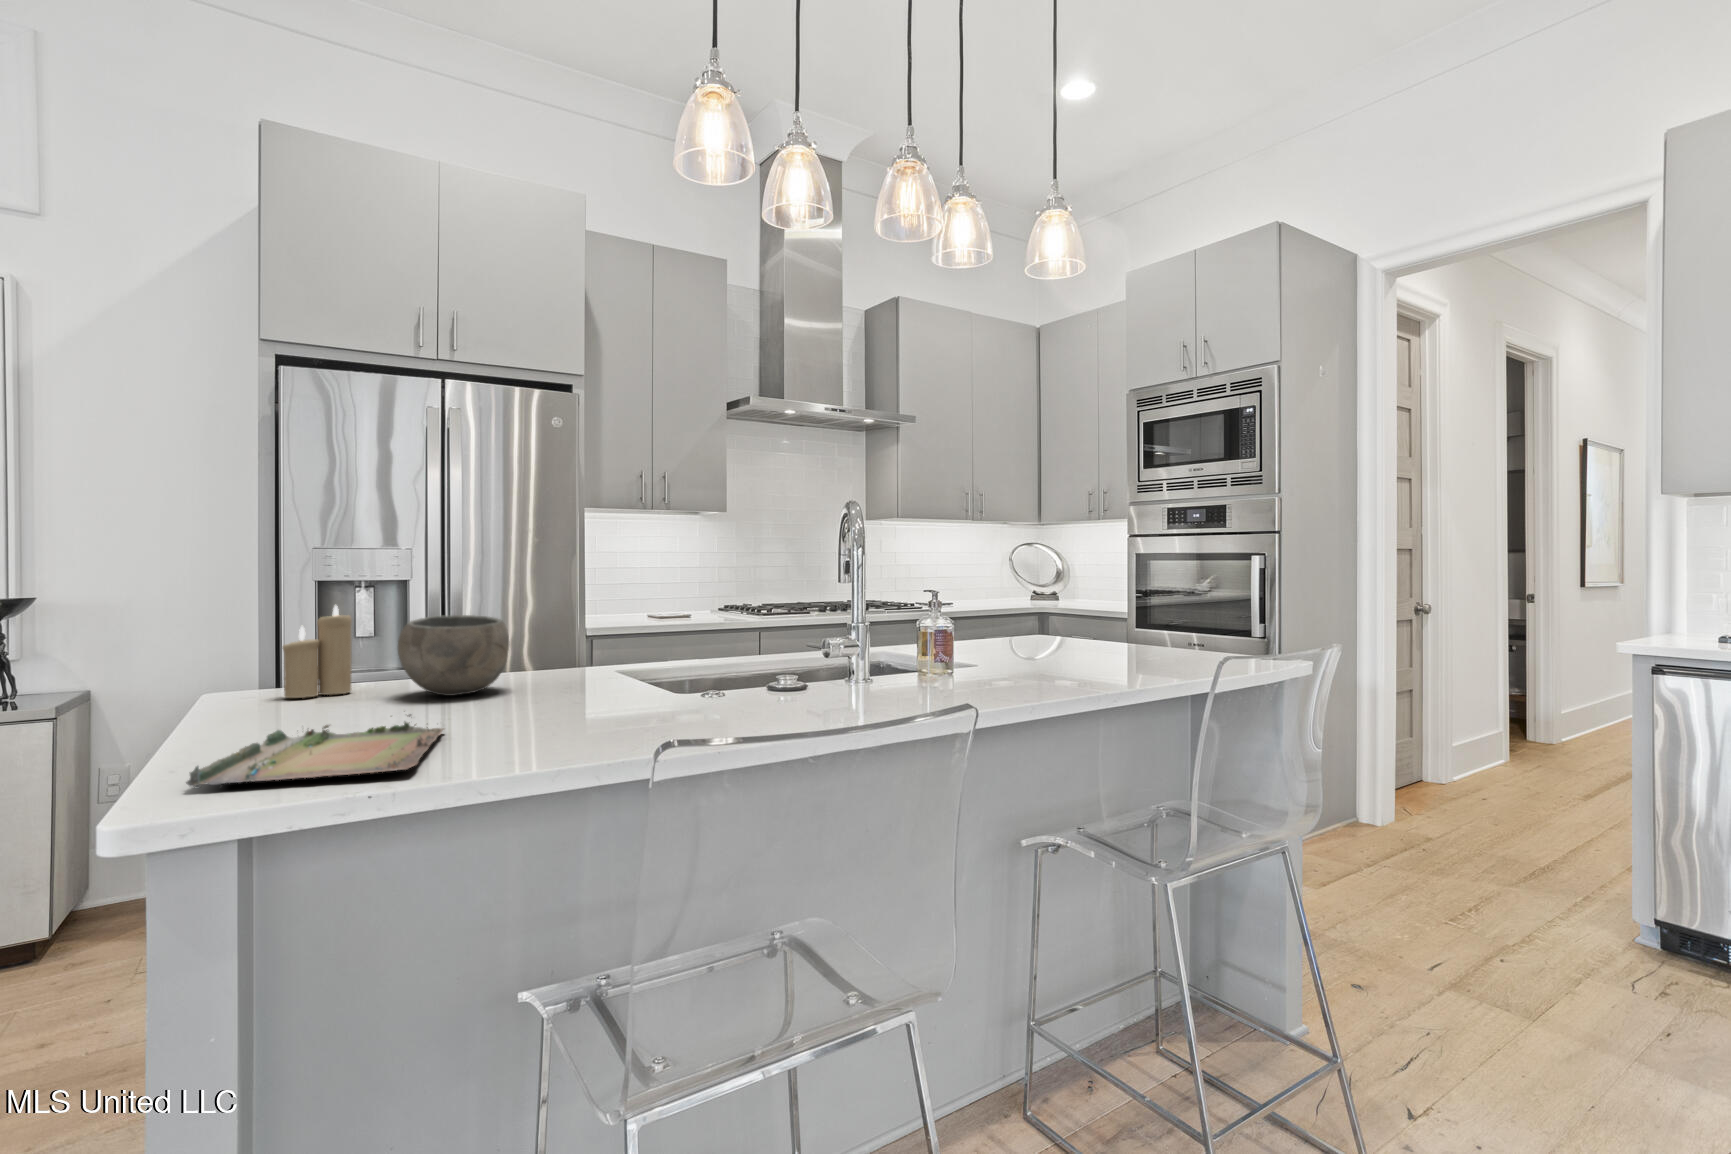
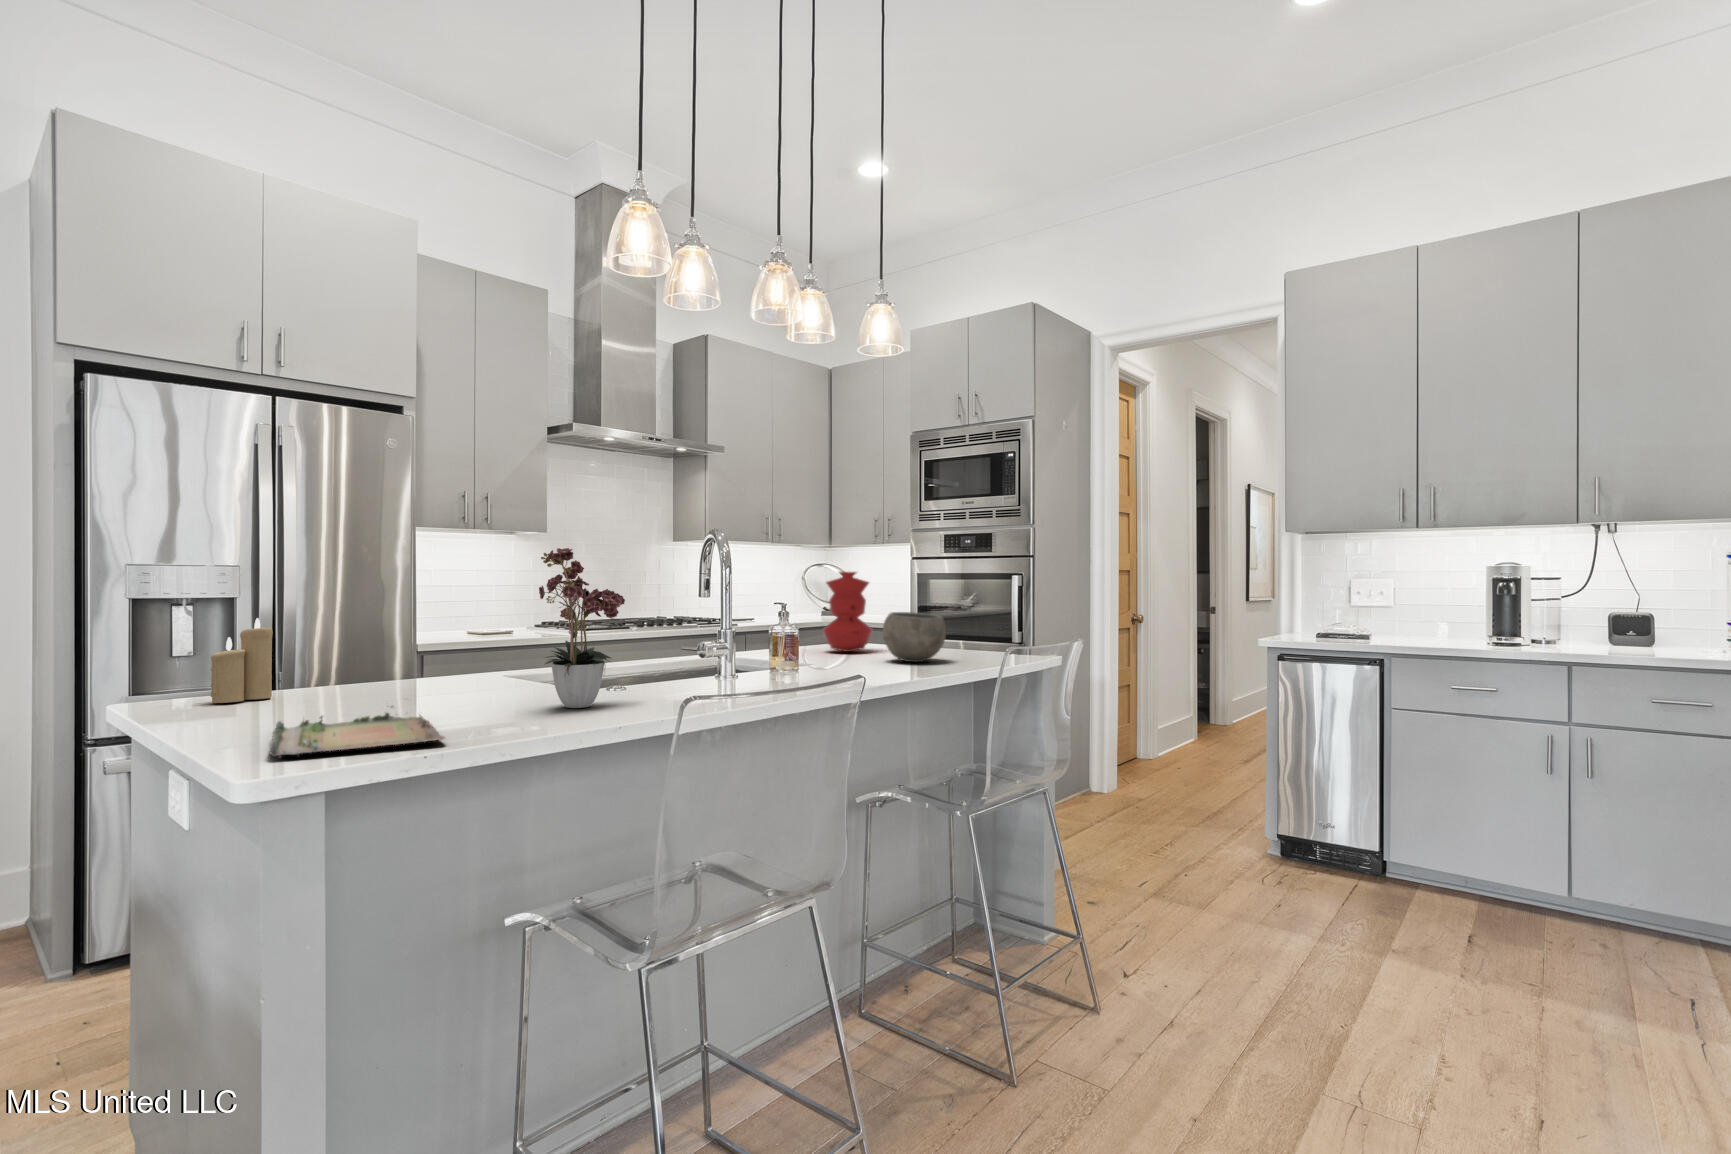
flower arrangement: none [582,511,714,721] -> present [539,548,625,708]
vase: none [1002,551,1063,647] -> present [823,572,872,652]
bowl: present [398,615,509,696] -> present [883,612,946,662]

